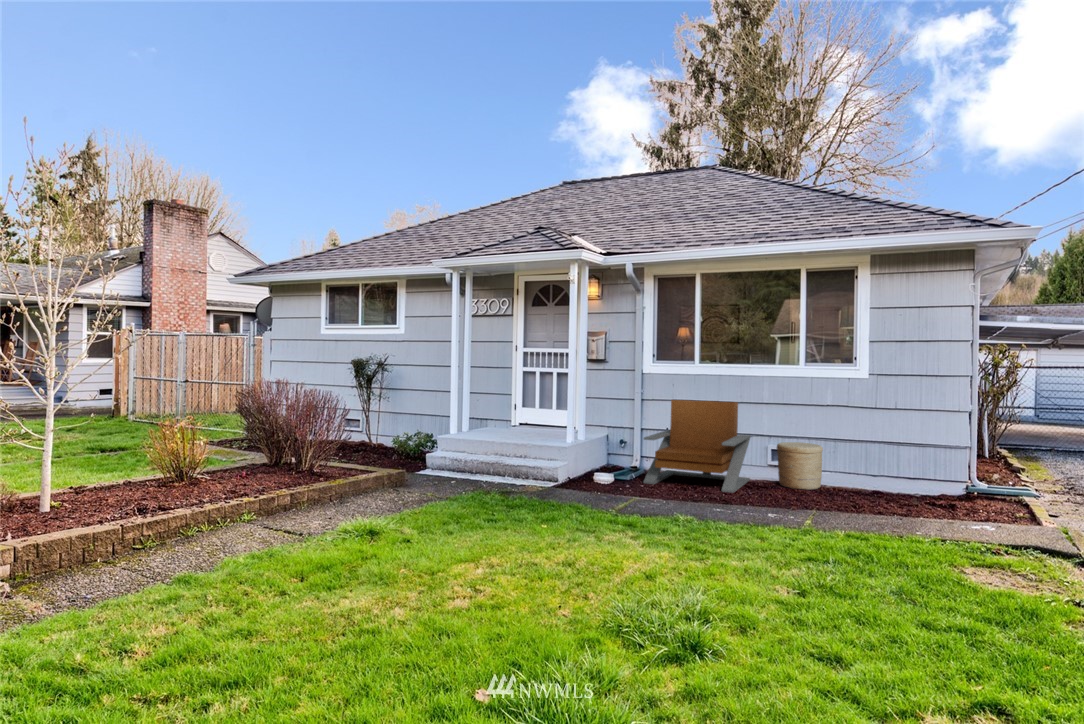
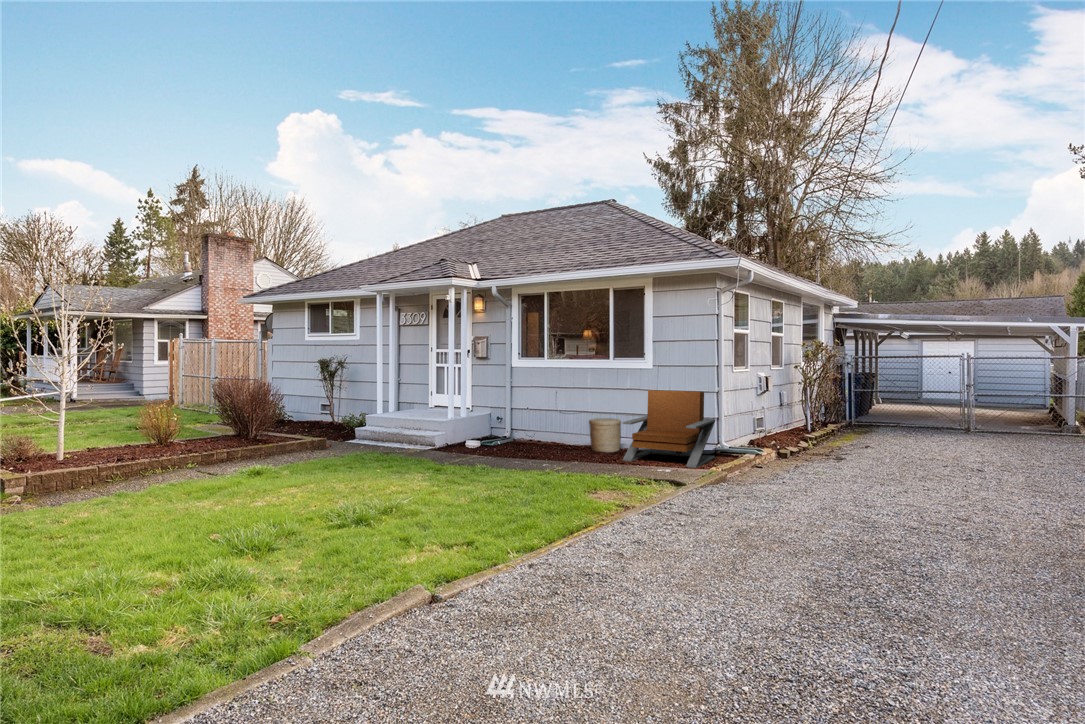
lounge chair: present [644,400,751,493] -> present [623,390,715,468]

